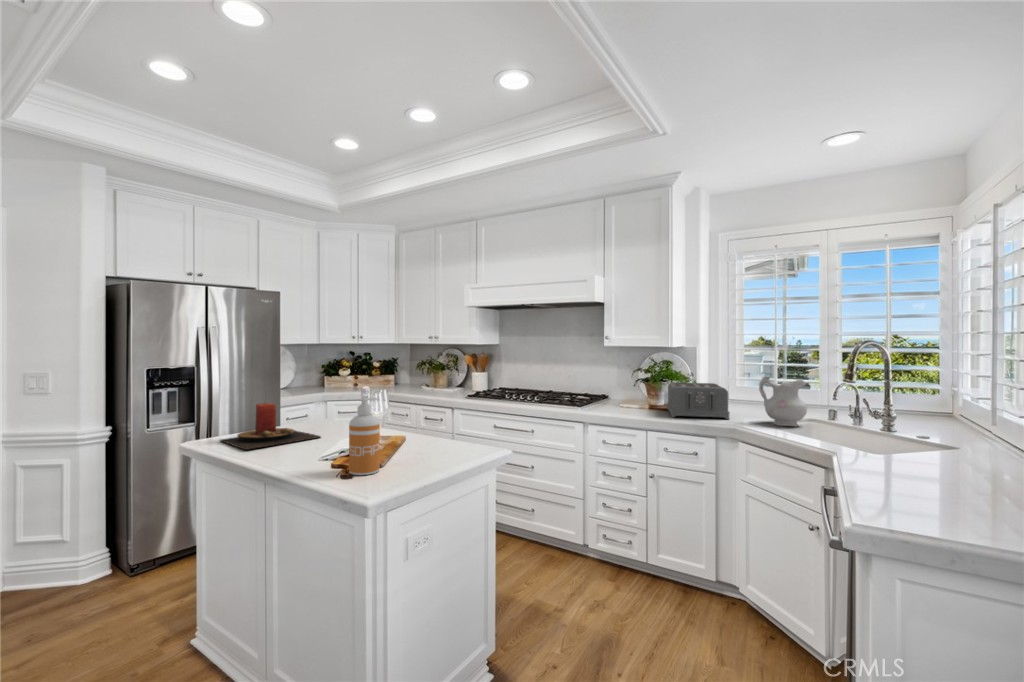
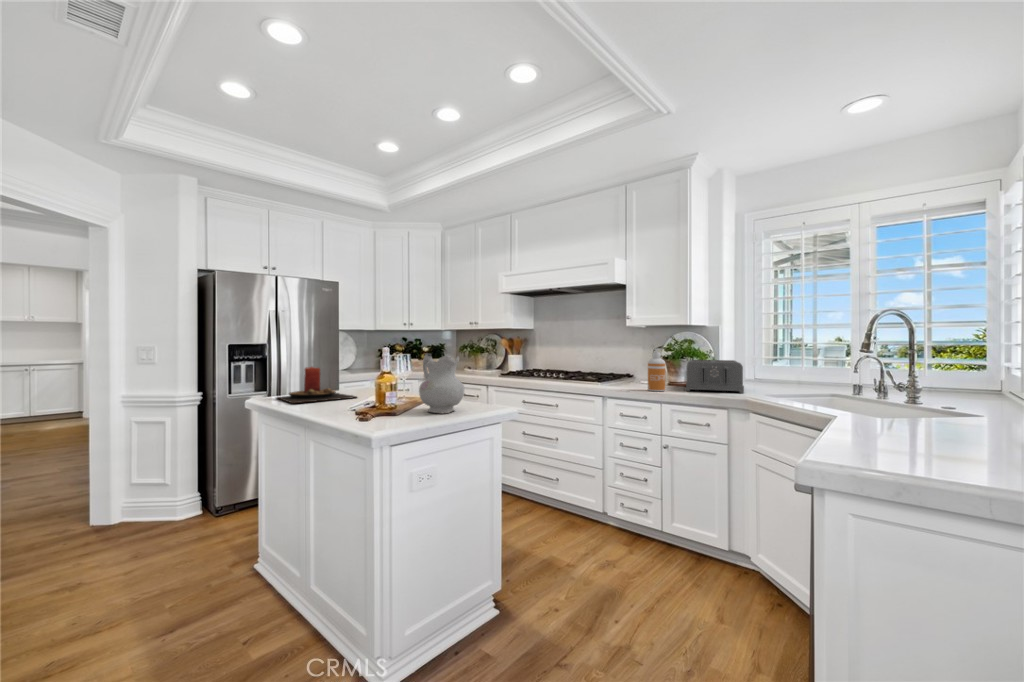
ceramic pitcher: present [759,377,807,427] -> present [419,353,464,413]
soap dispenser: present [349,398,380,475] -> present [648,349,665,391]

